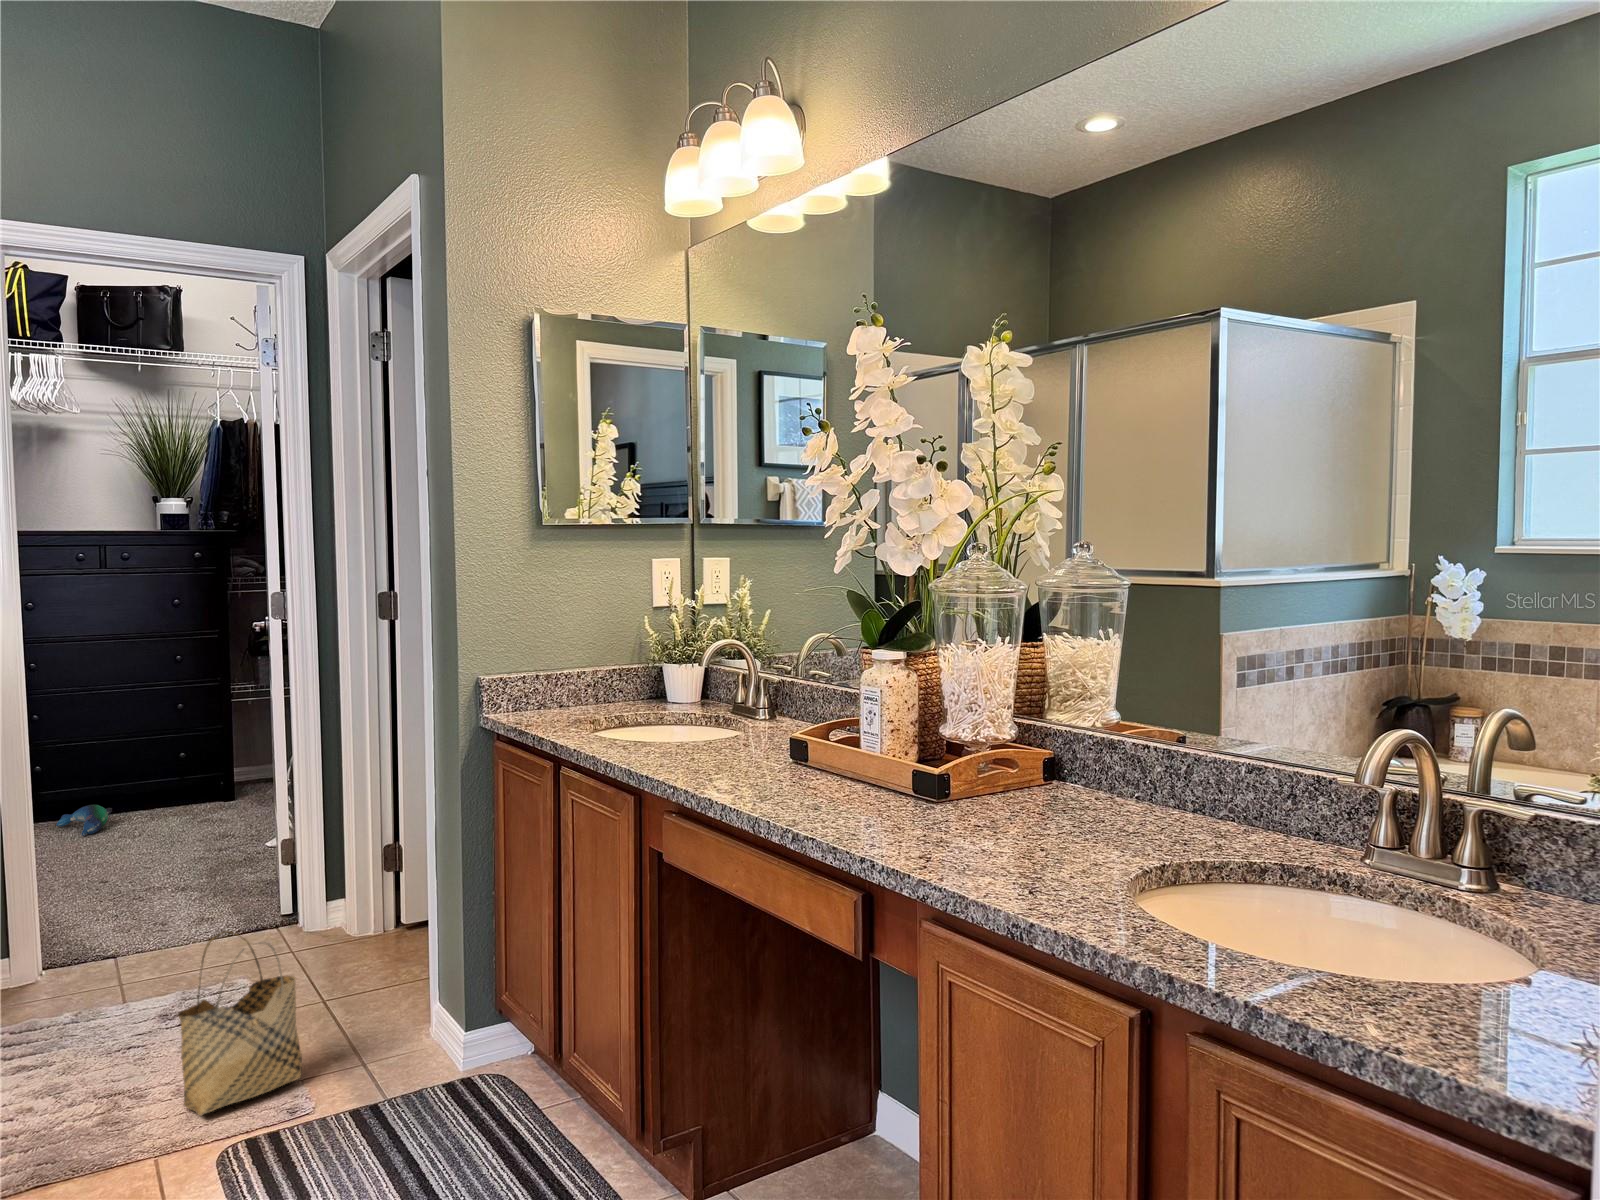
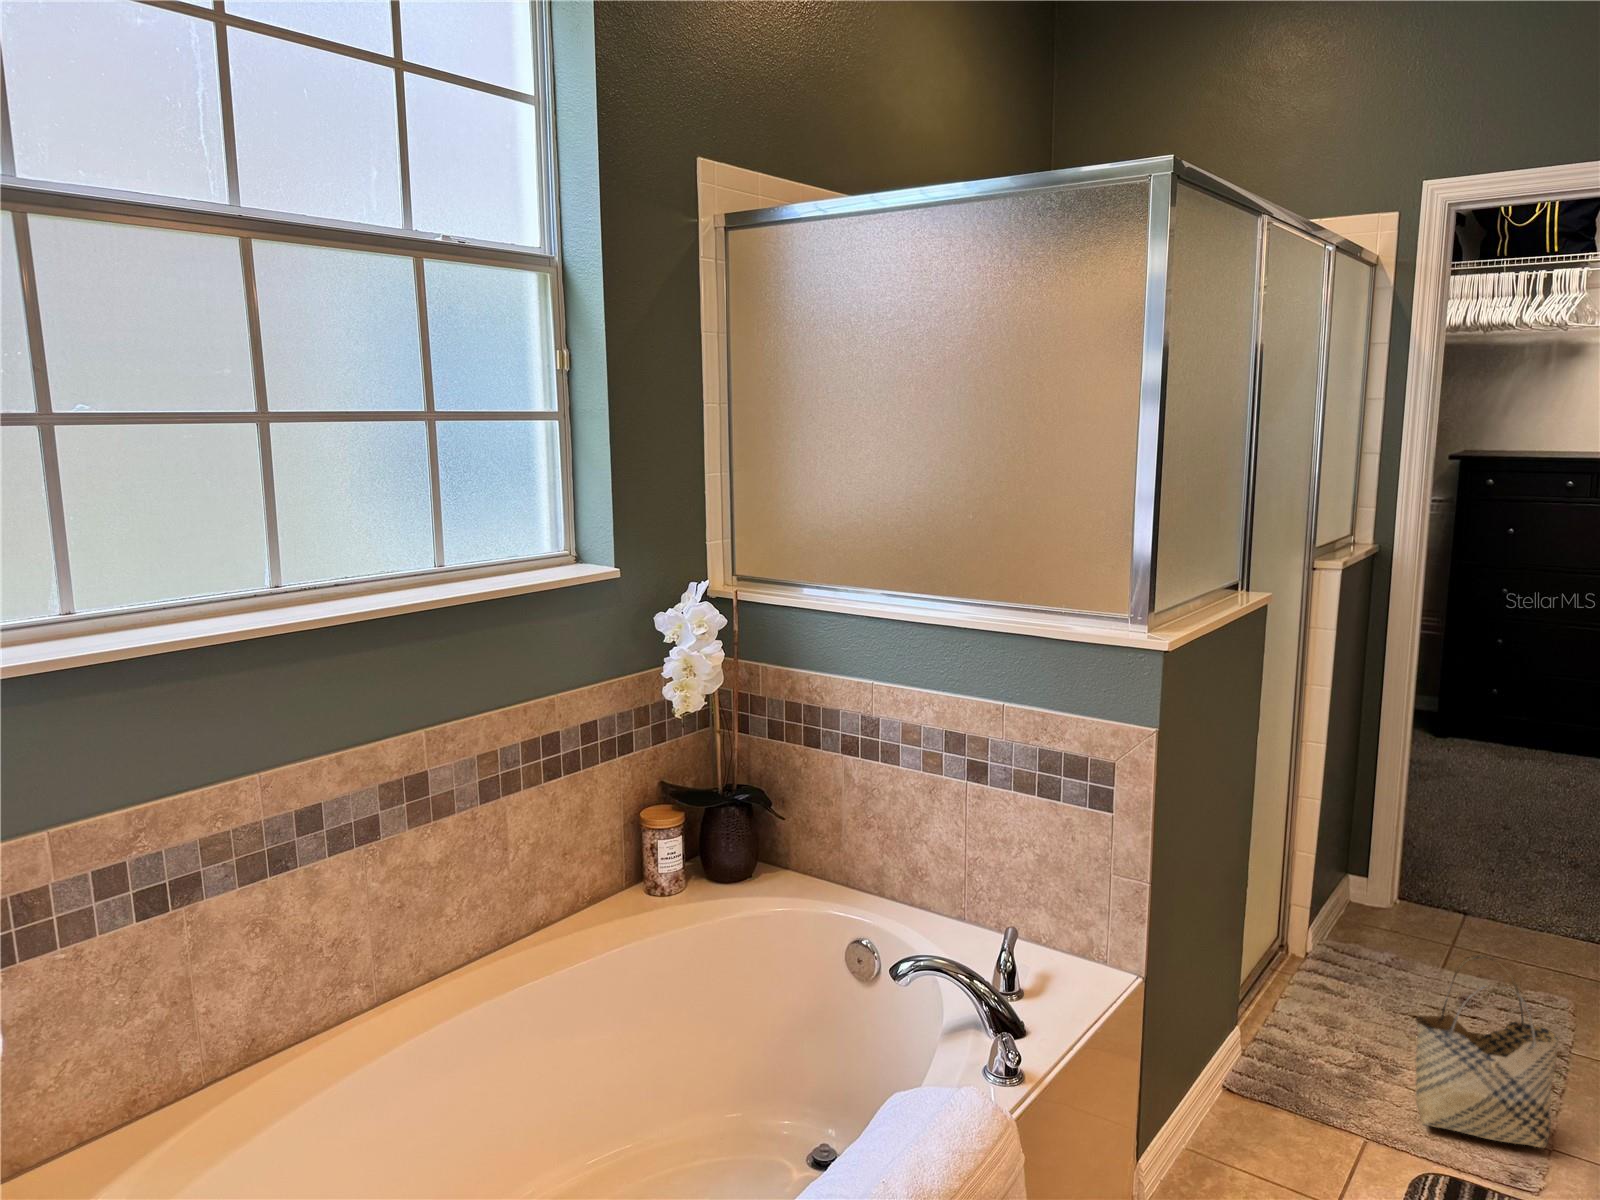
plush toy: present [56,805,112,836] -> none [1507,736,1562,767]

